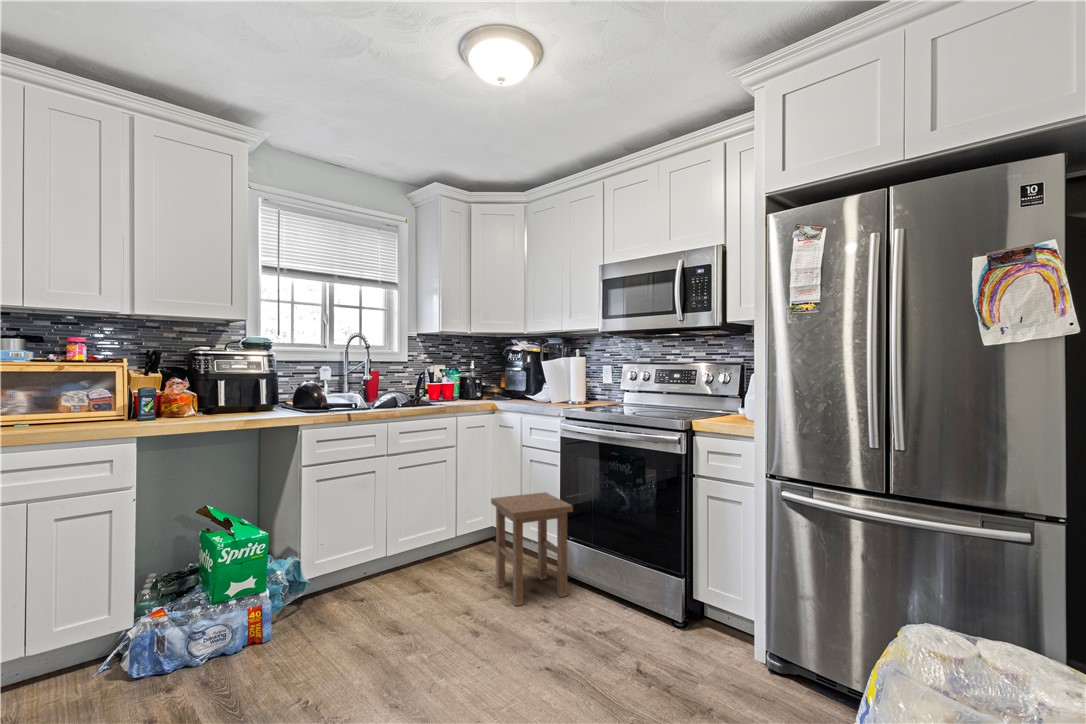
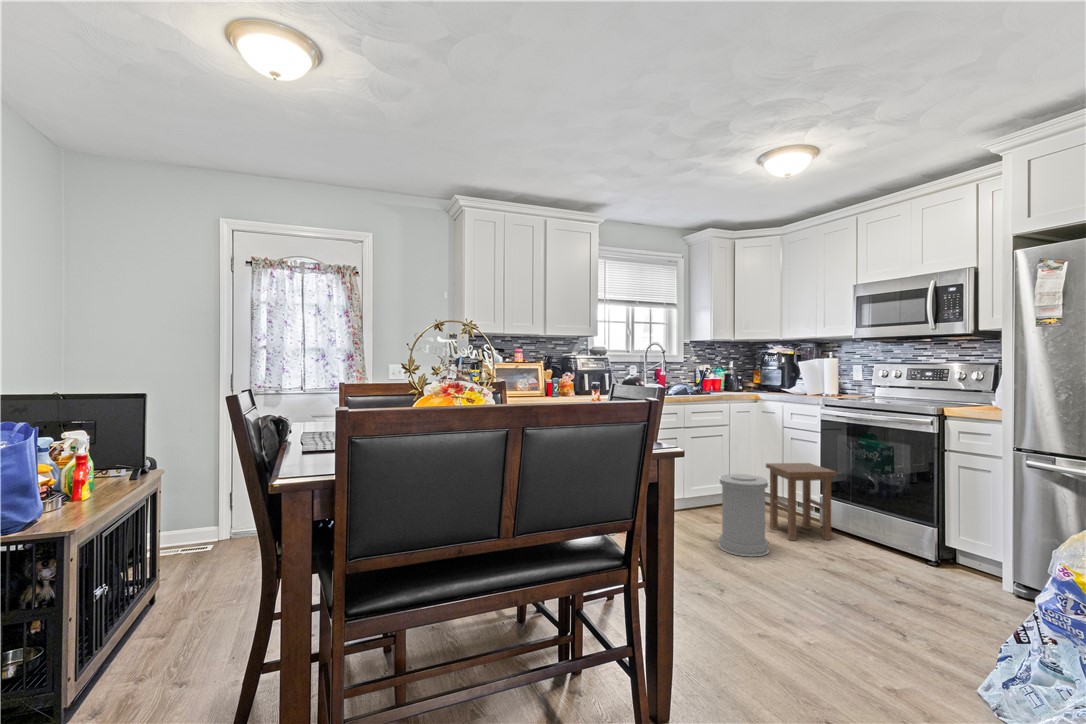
trash can: none [410,523,479,652] -> present [719,474,769,556]

